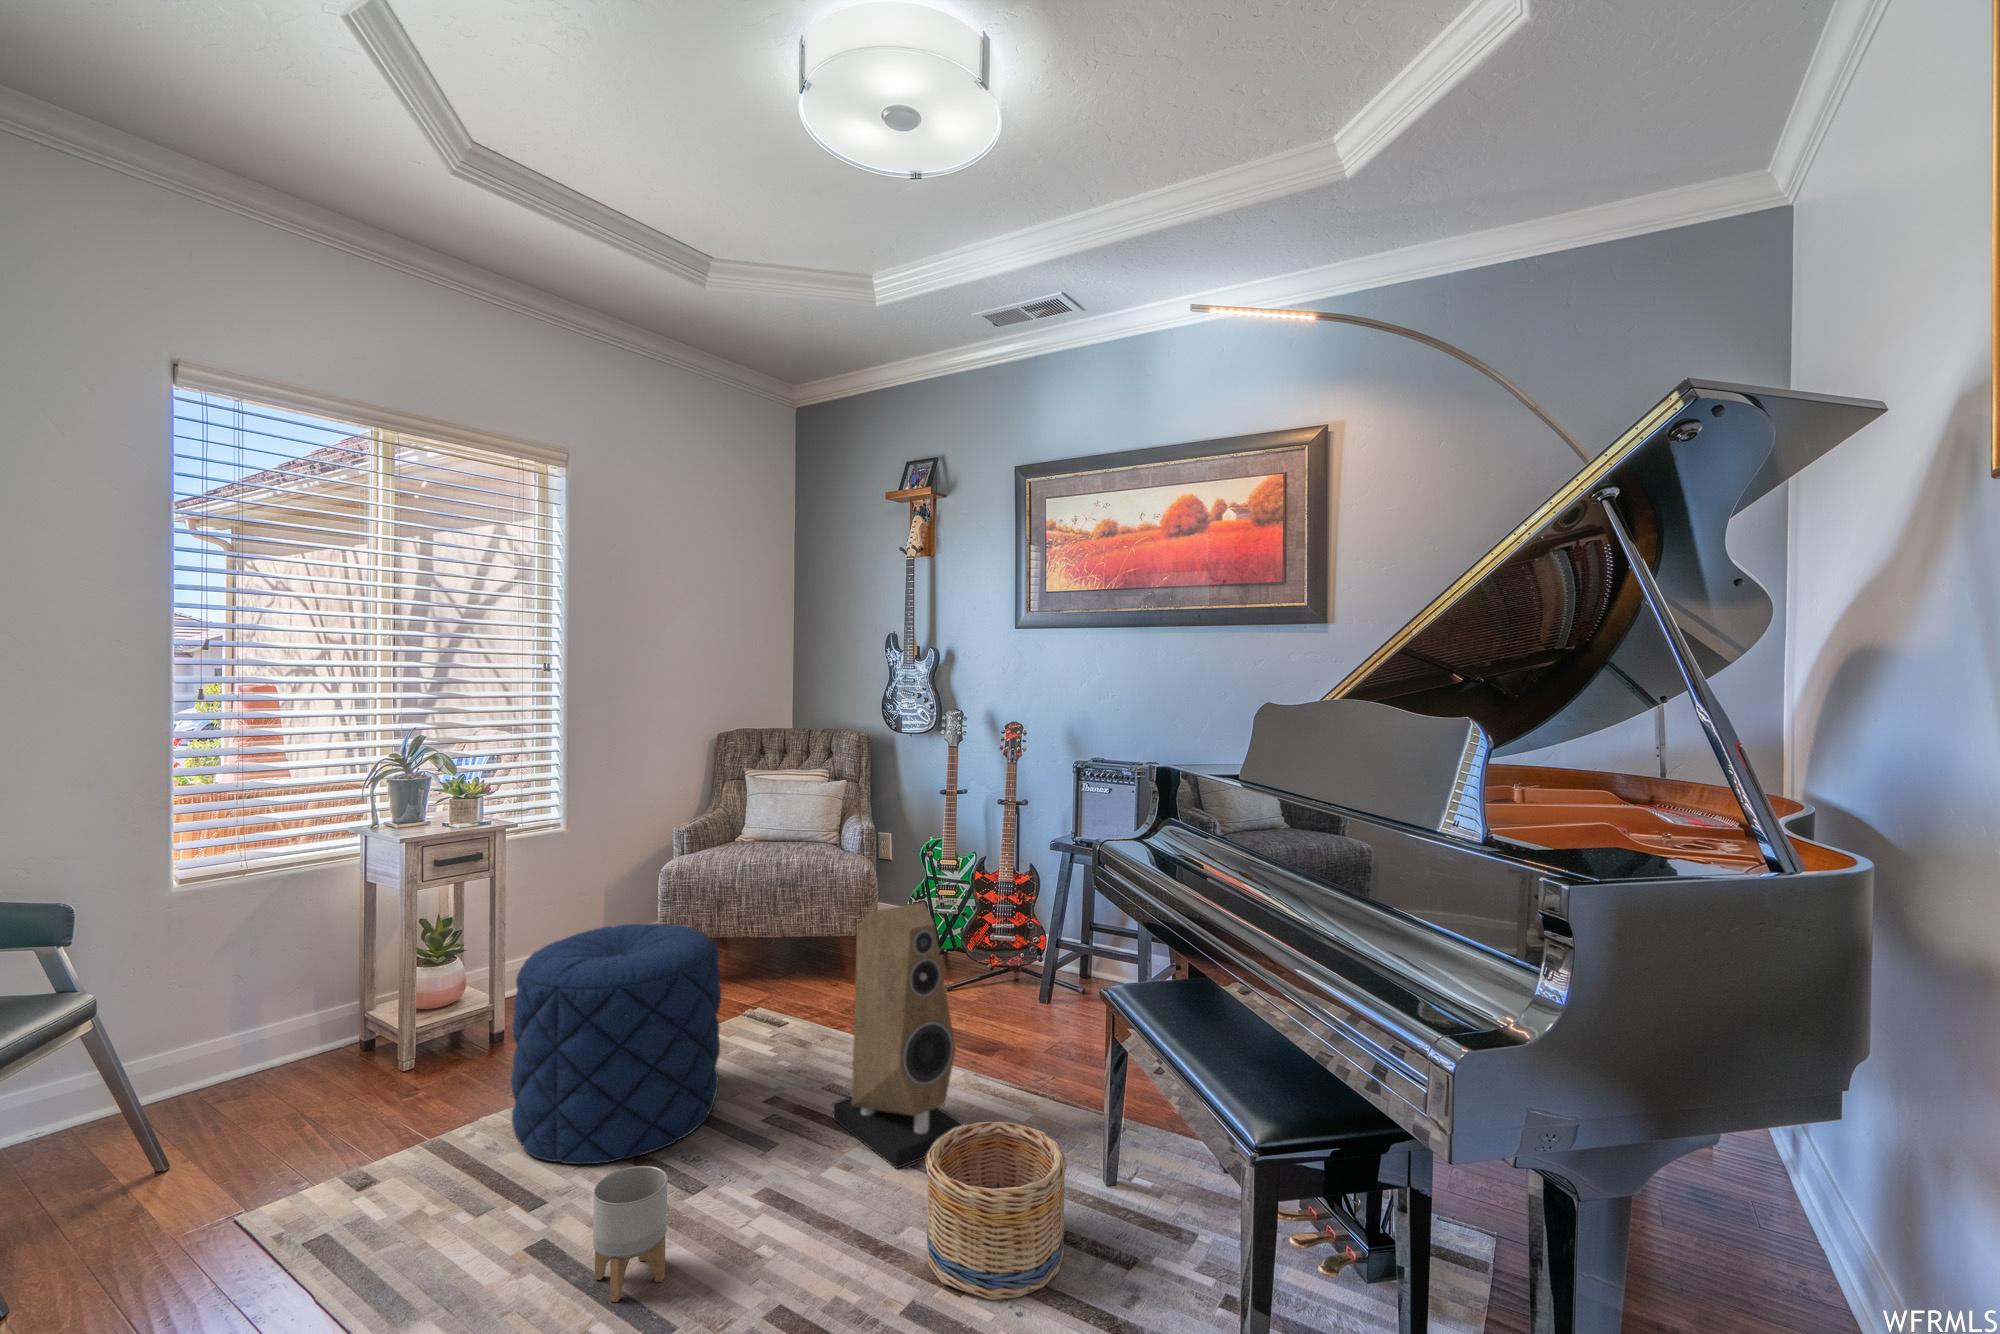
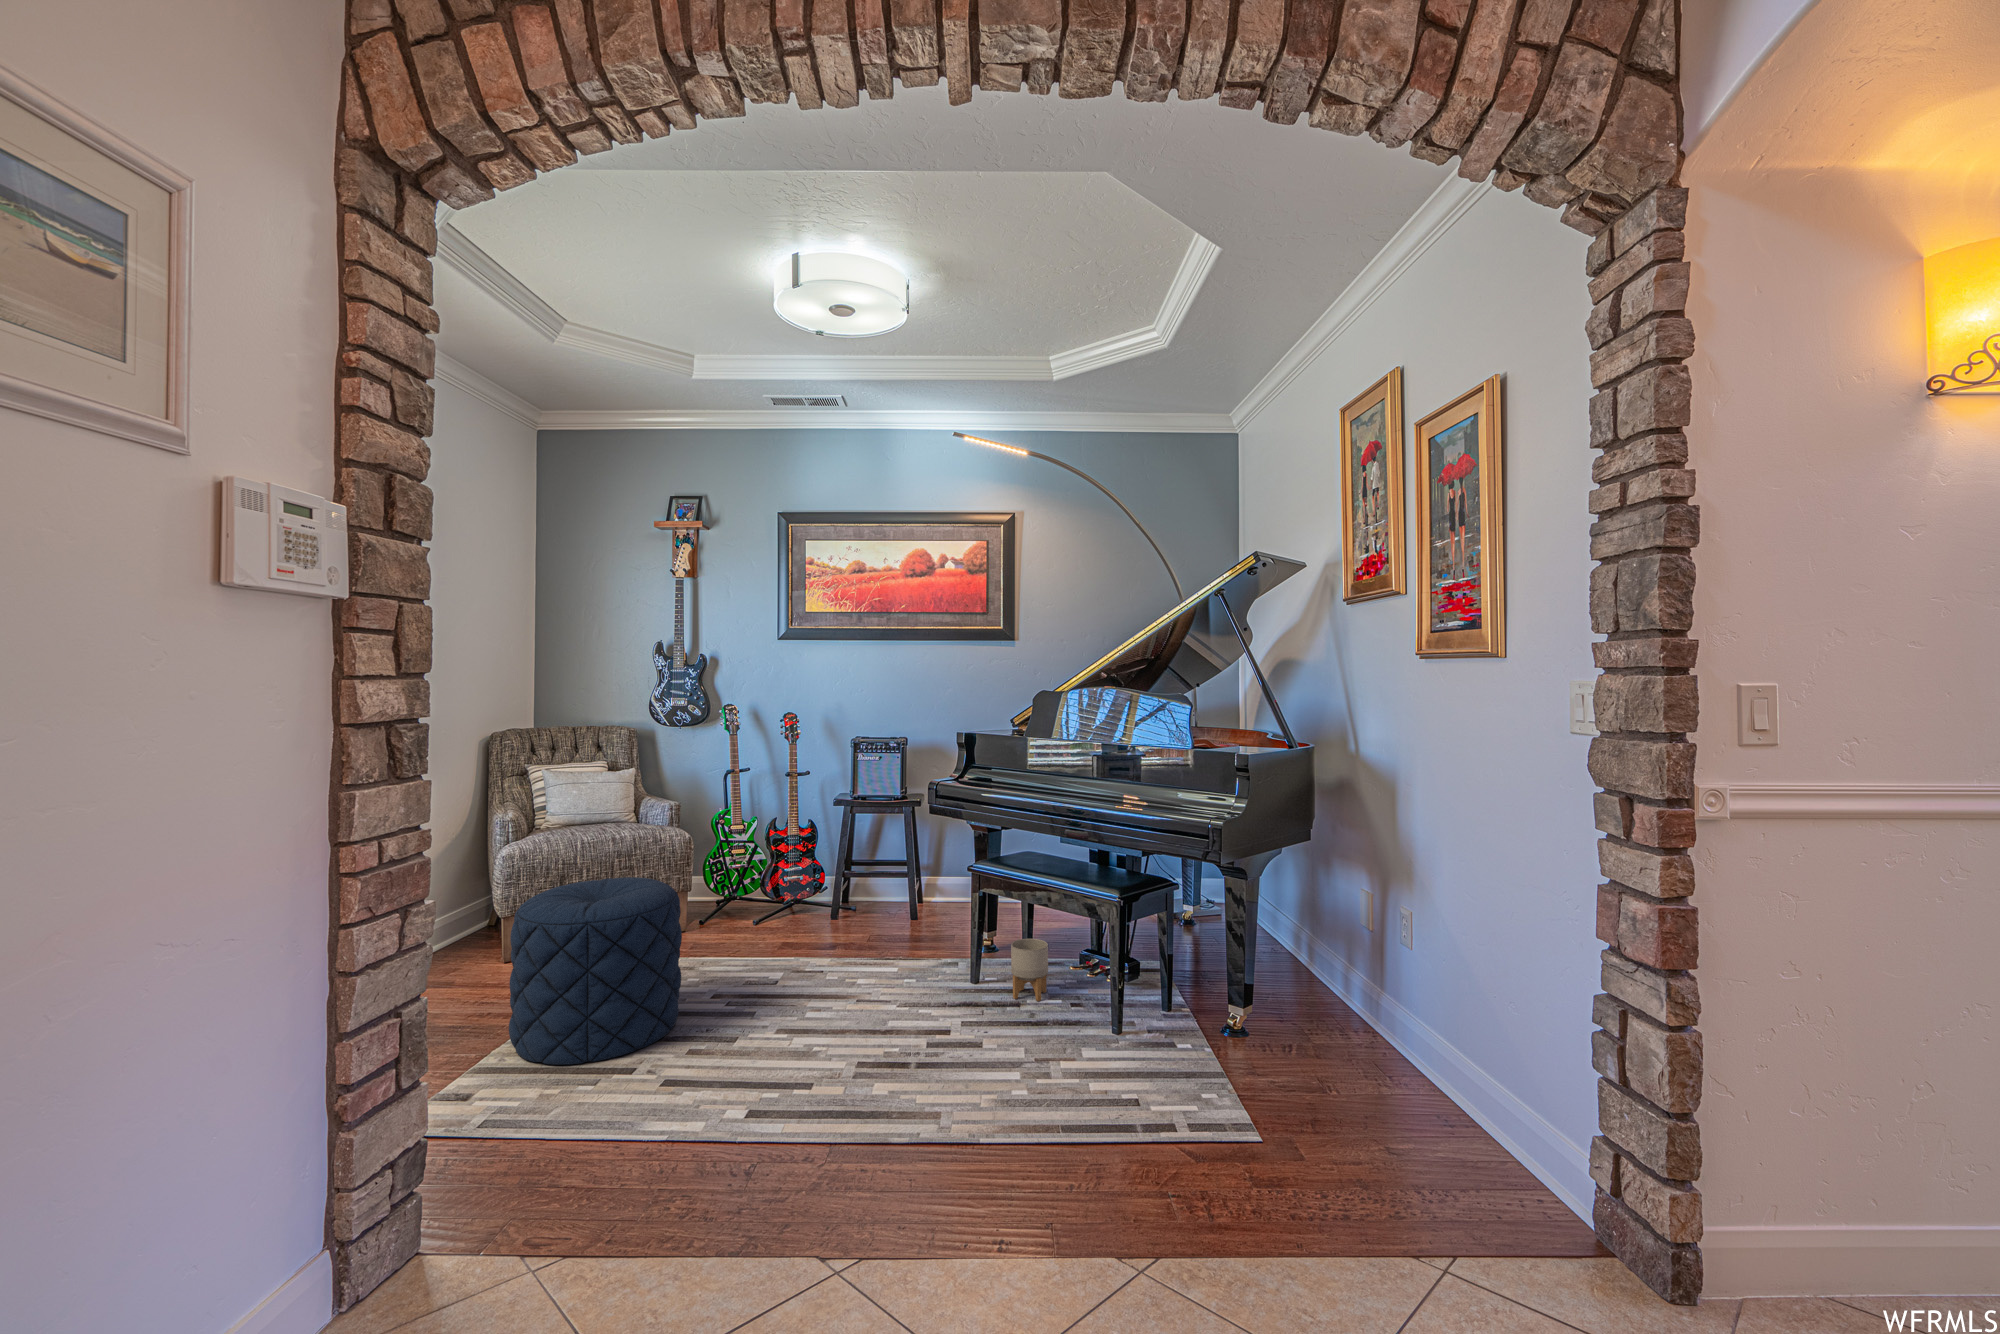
speaker: present [833,902,964,1169] -> none [771,832,874,1007]
basket: present [926,1121,1067,1300] -> none [907,948,992,1038]
planter: present [593,1166,667,1302] -> present [1011,939,1048,1001]

